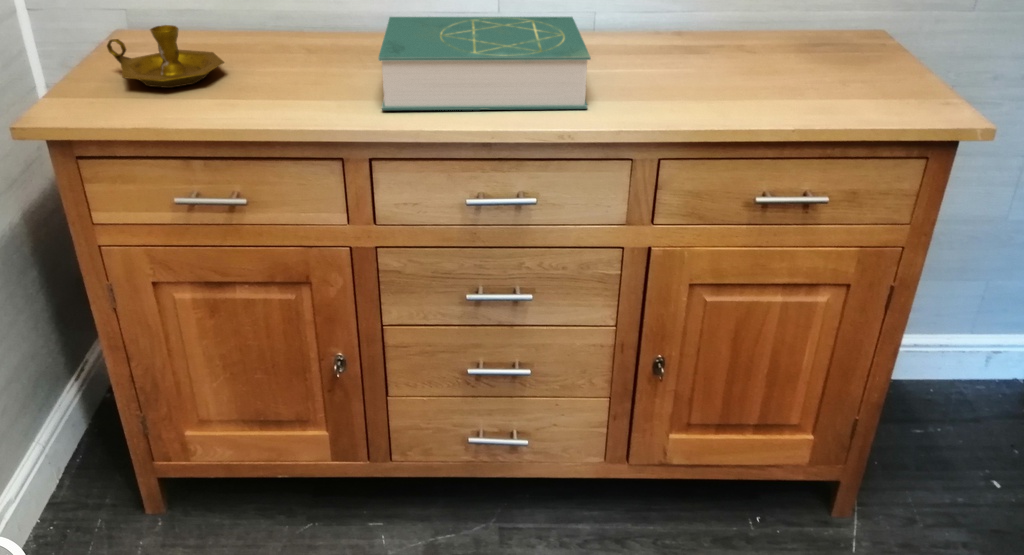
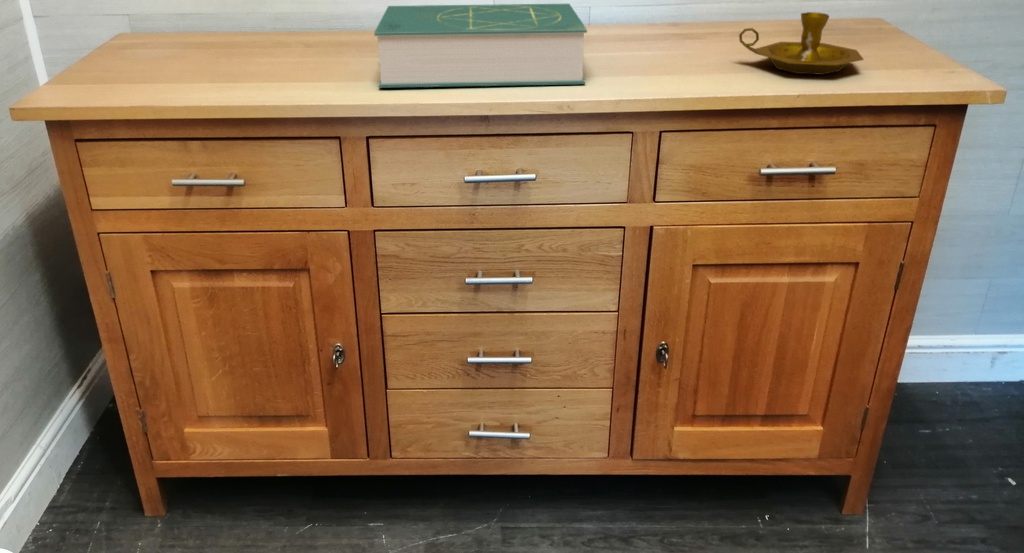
candlestick: present [107,25,224,88] -> present [739,12,863,75]

